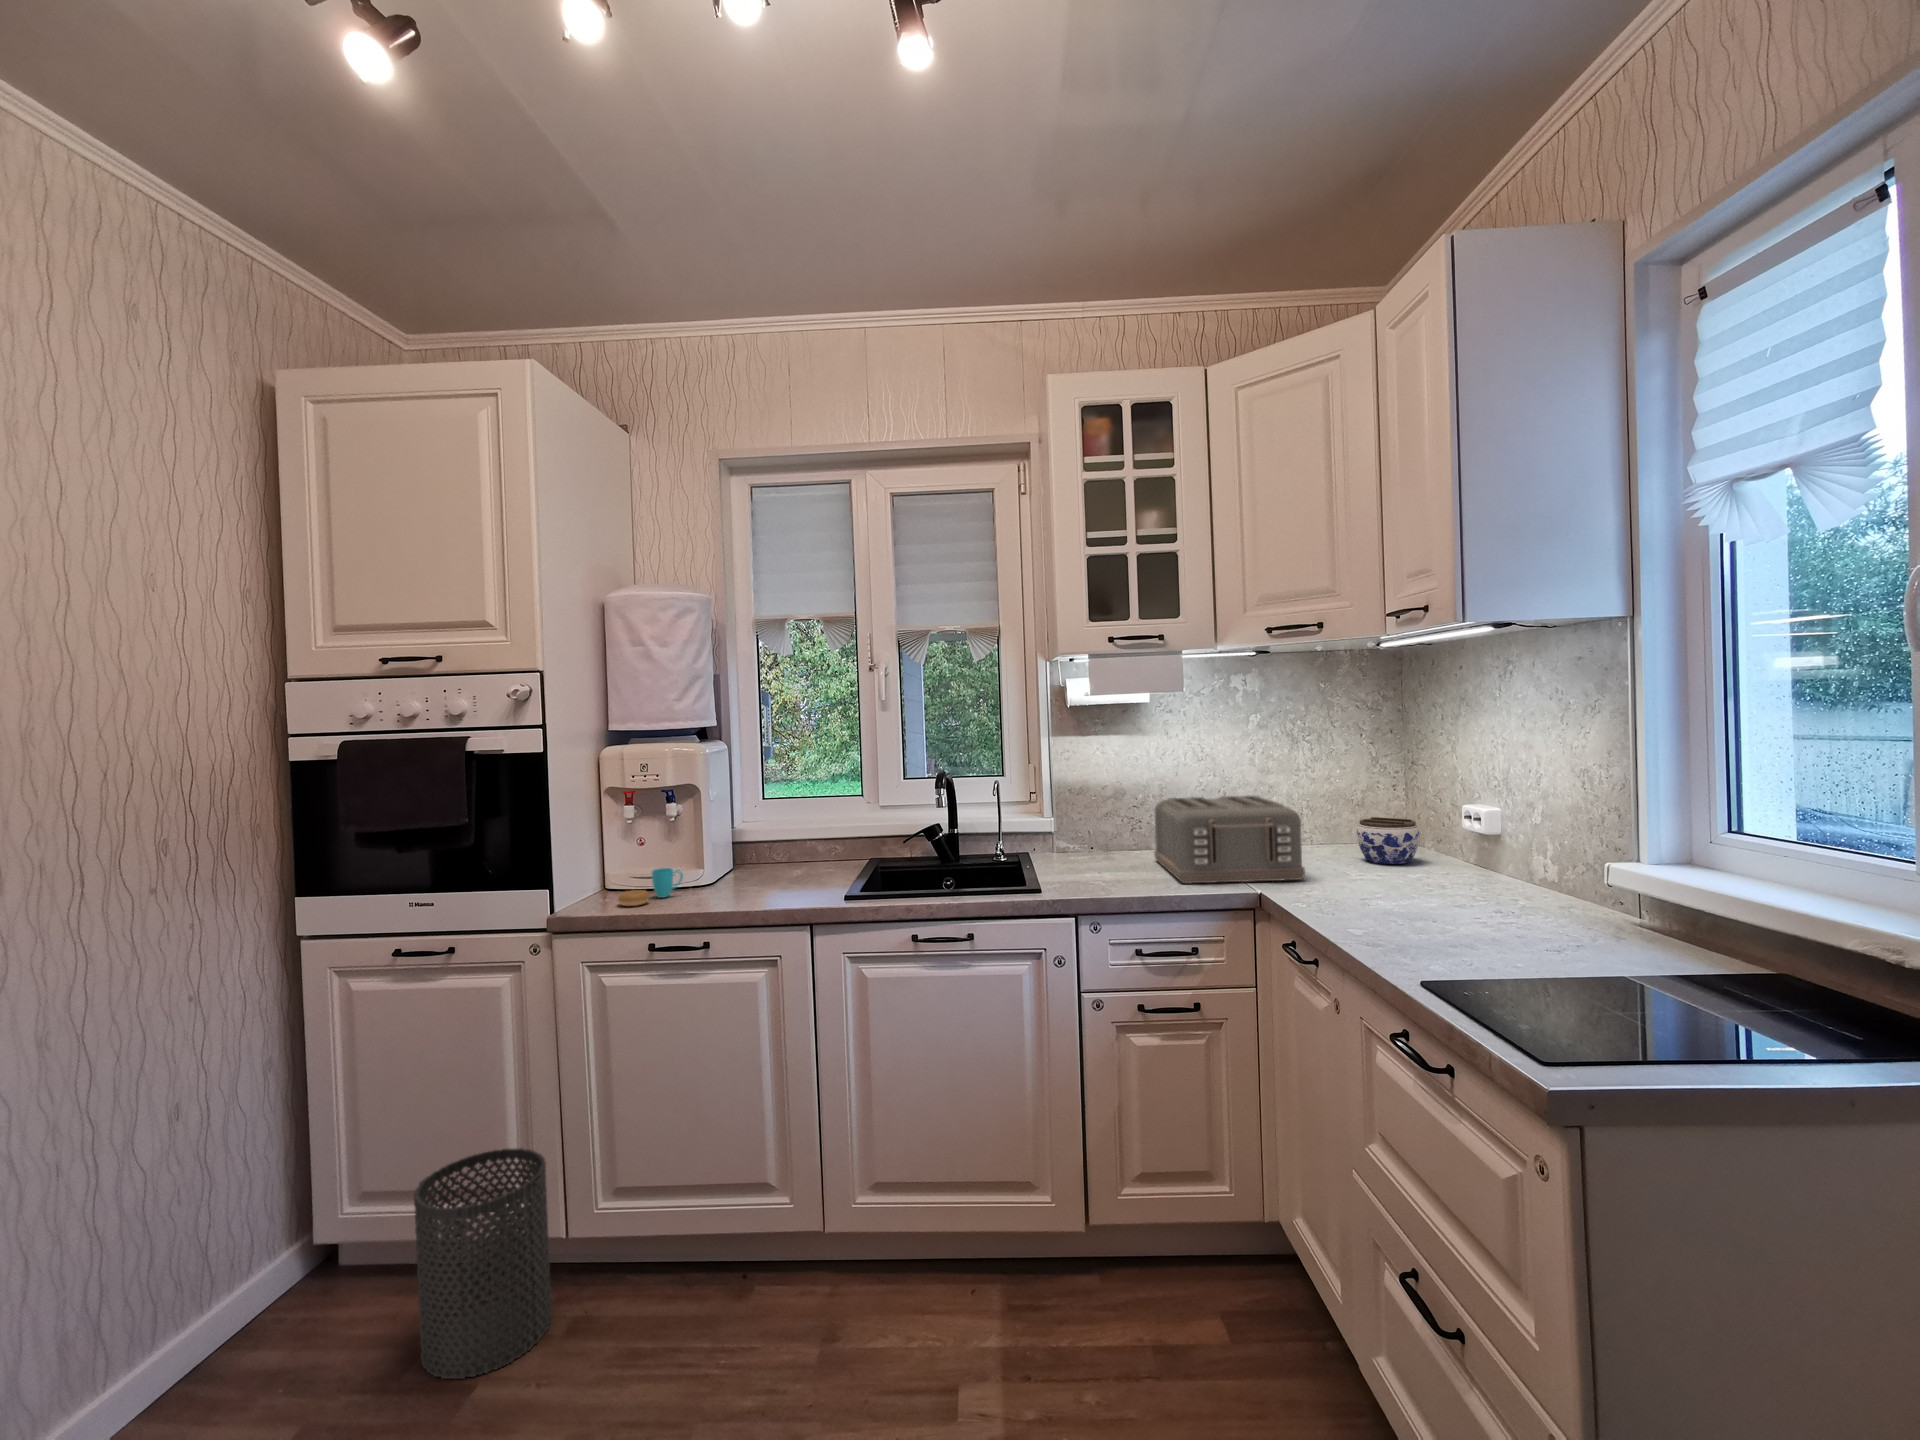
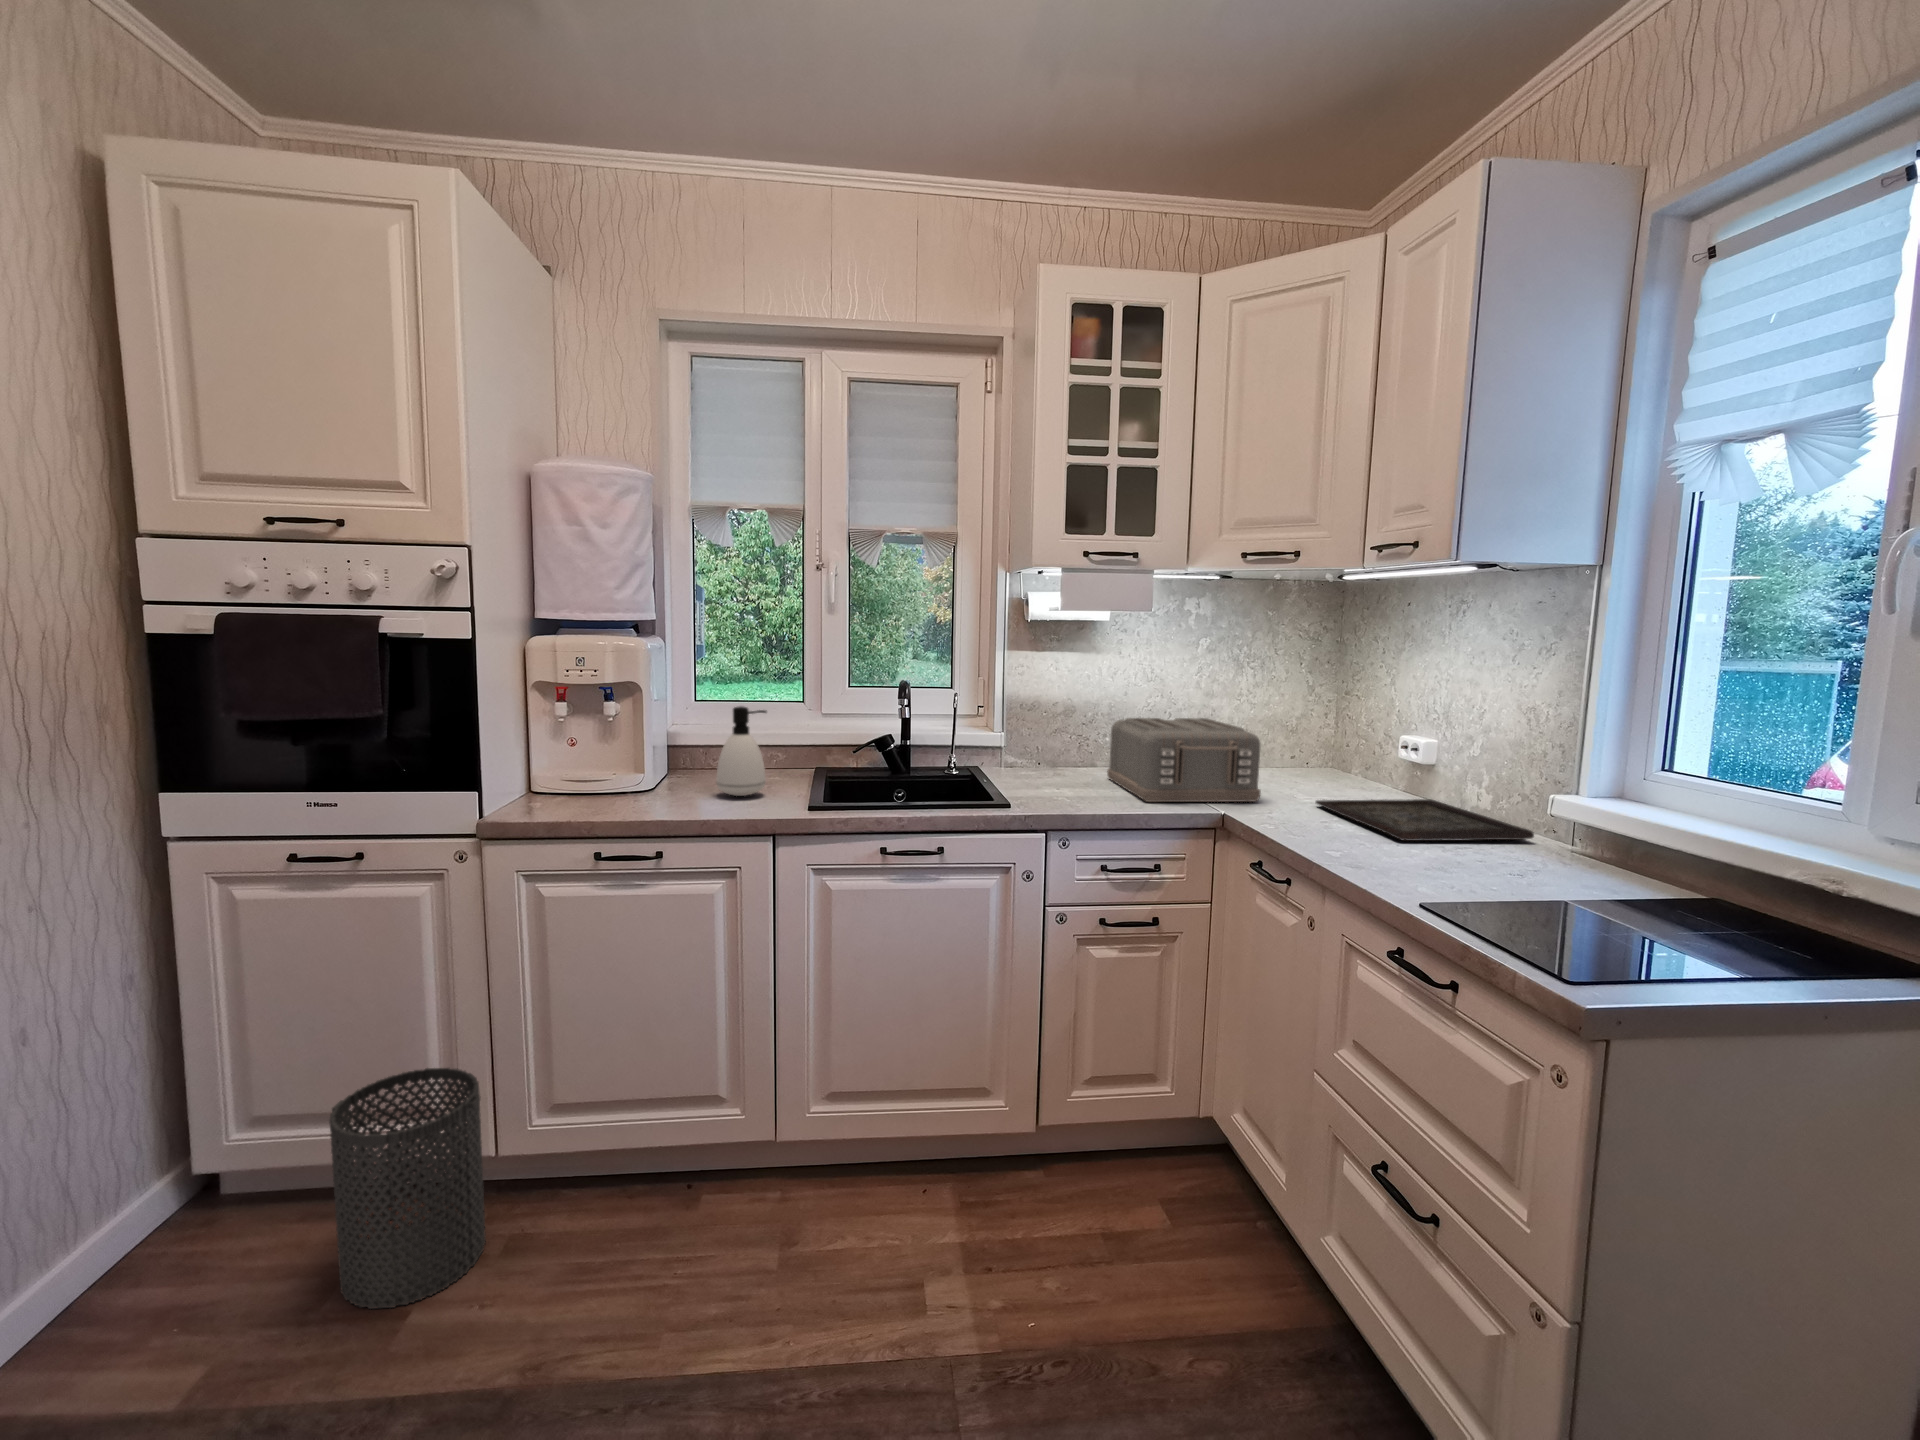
soap dispenser: none [766,803,812,888] -> present [716,706,766,796]
jar: present [1357,817,1420,864] -> none [1297,744,1355,789]
cup: present [618,868,683,906] -> none [557,772,627,812]
tray: none [1365,872,1596,917] -> present [1316,799,1534,841]

